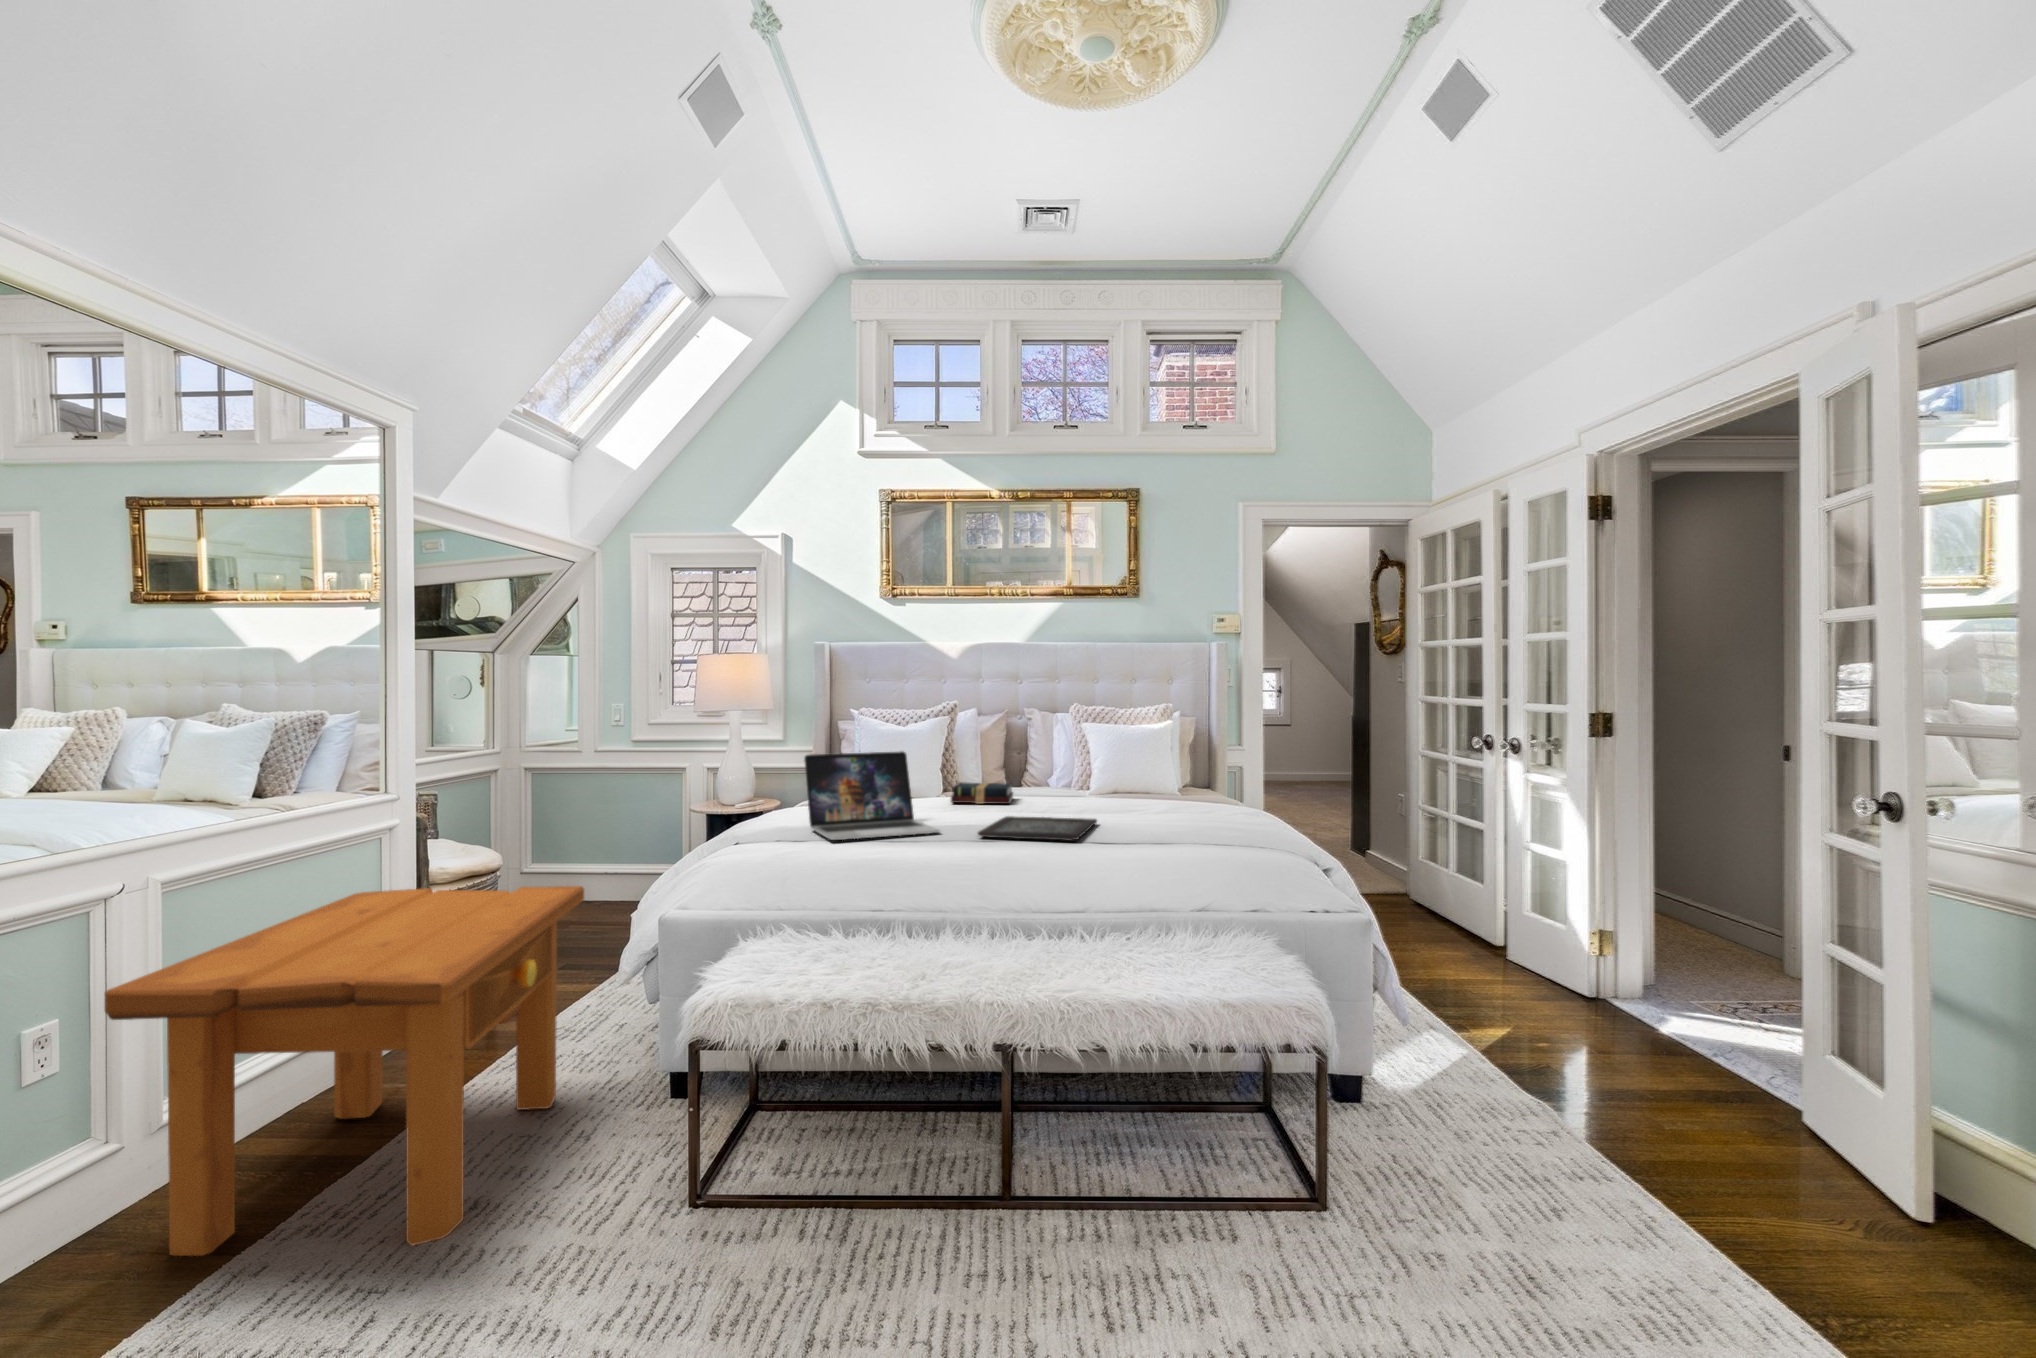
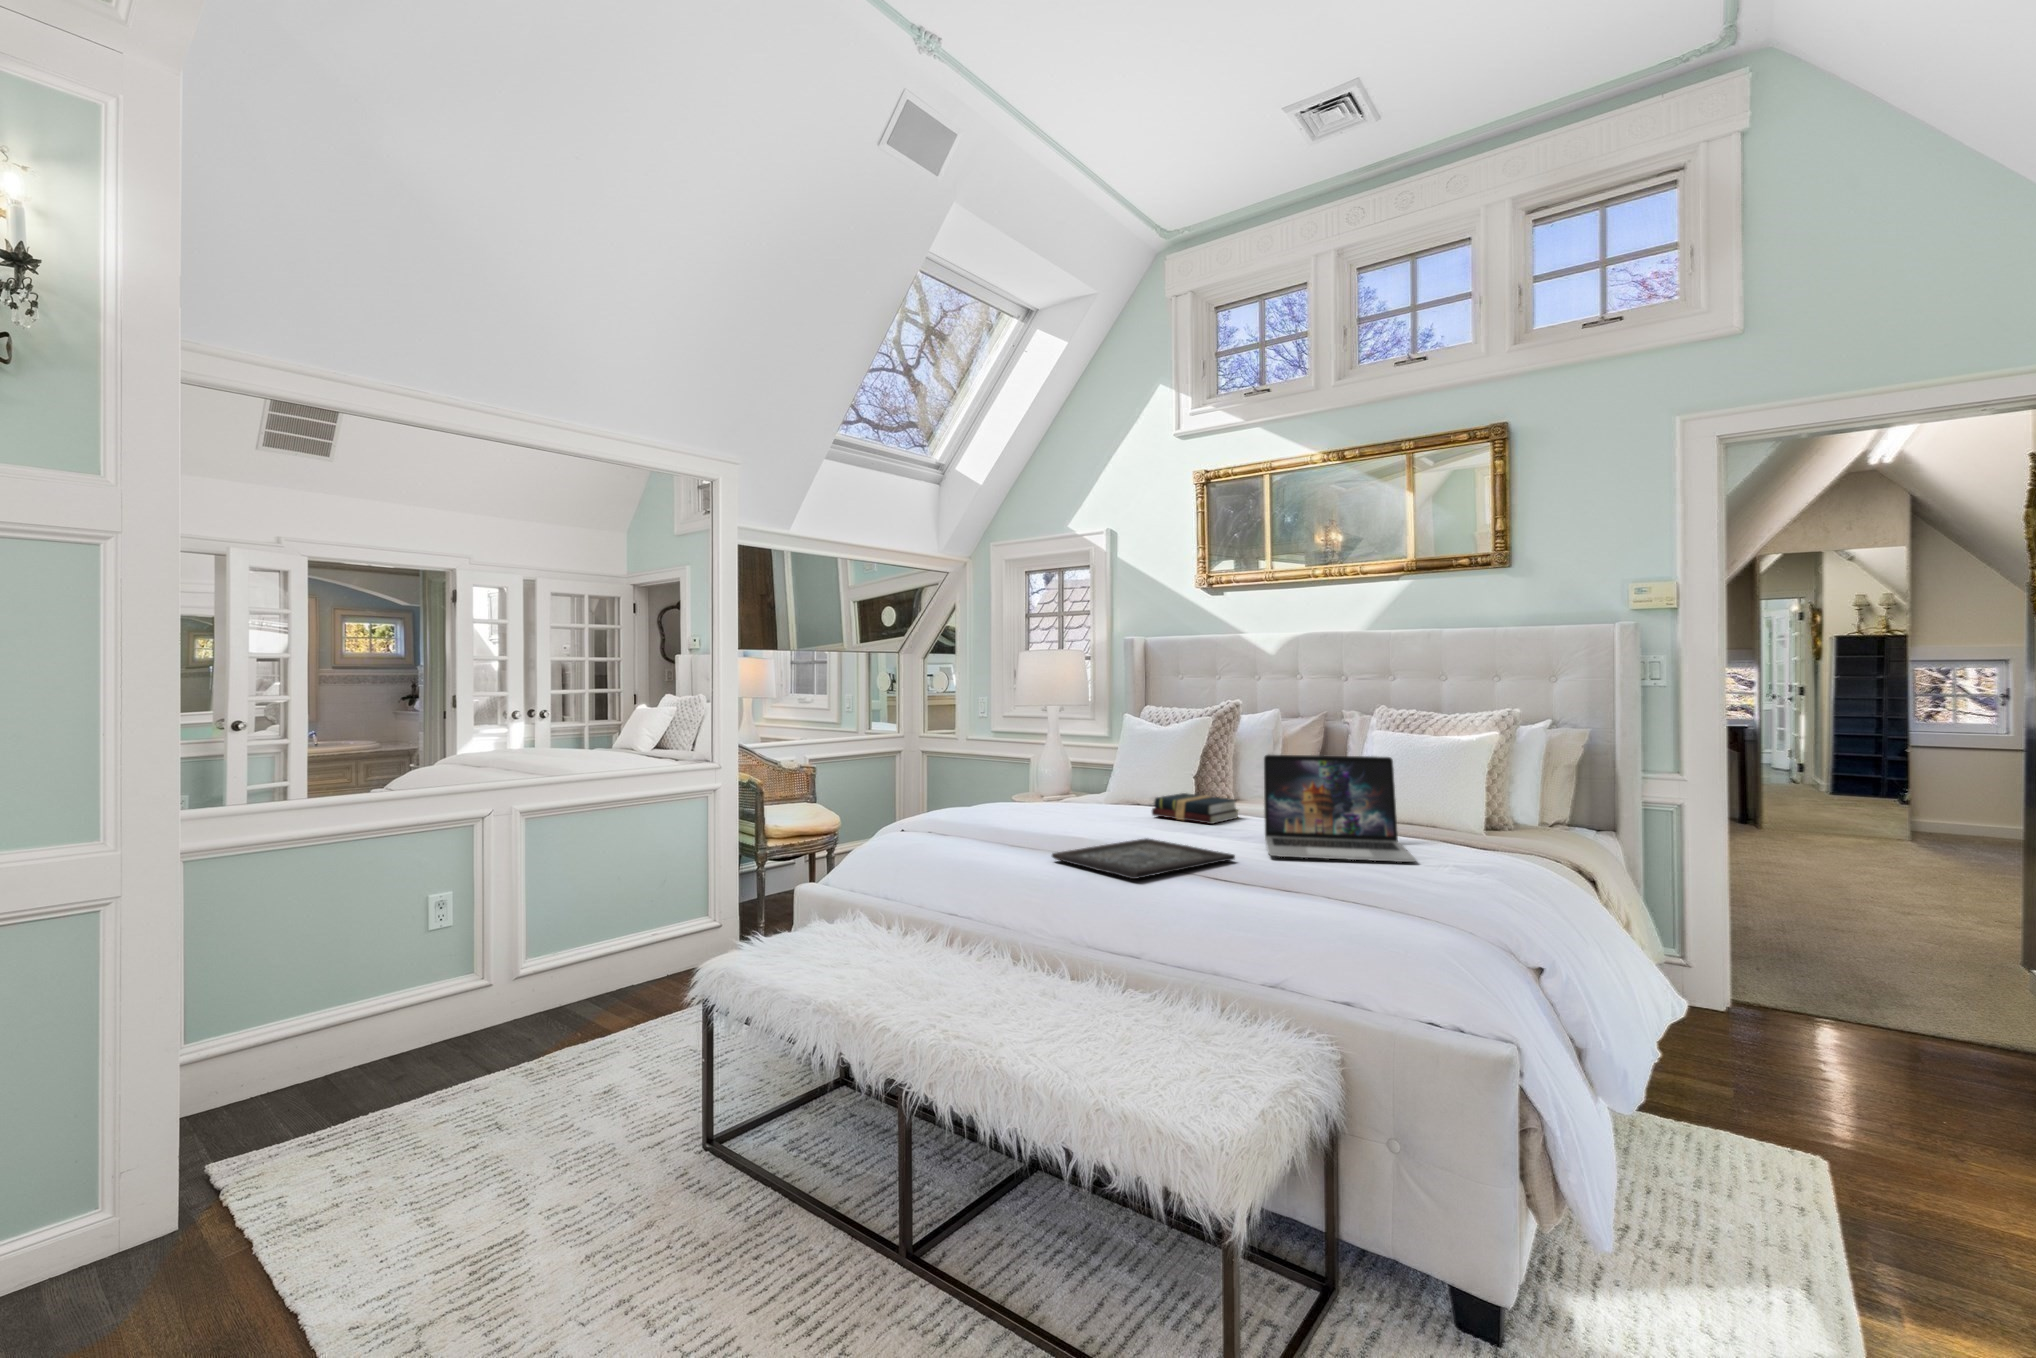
laptop: present [804,751,940,840] -> present [1264,754,1416,862]
side table: present [105,886,584,1256] -> none [292,842,725,1143]

